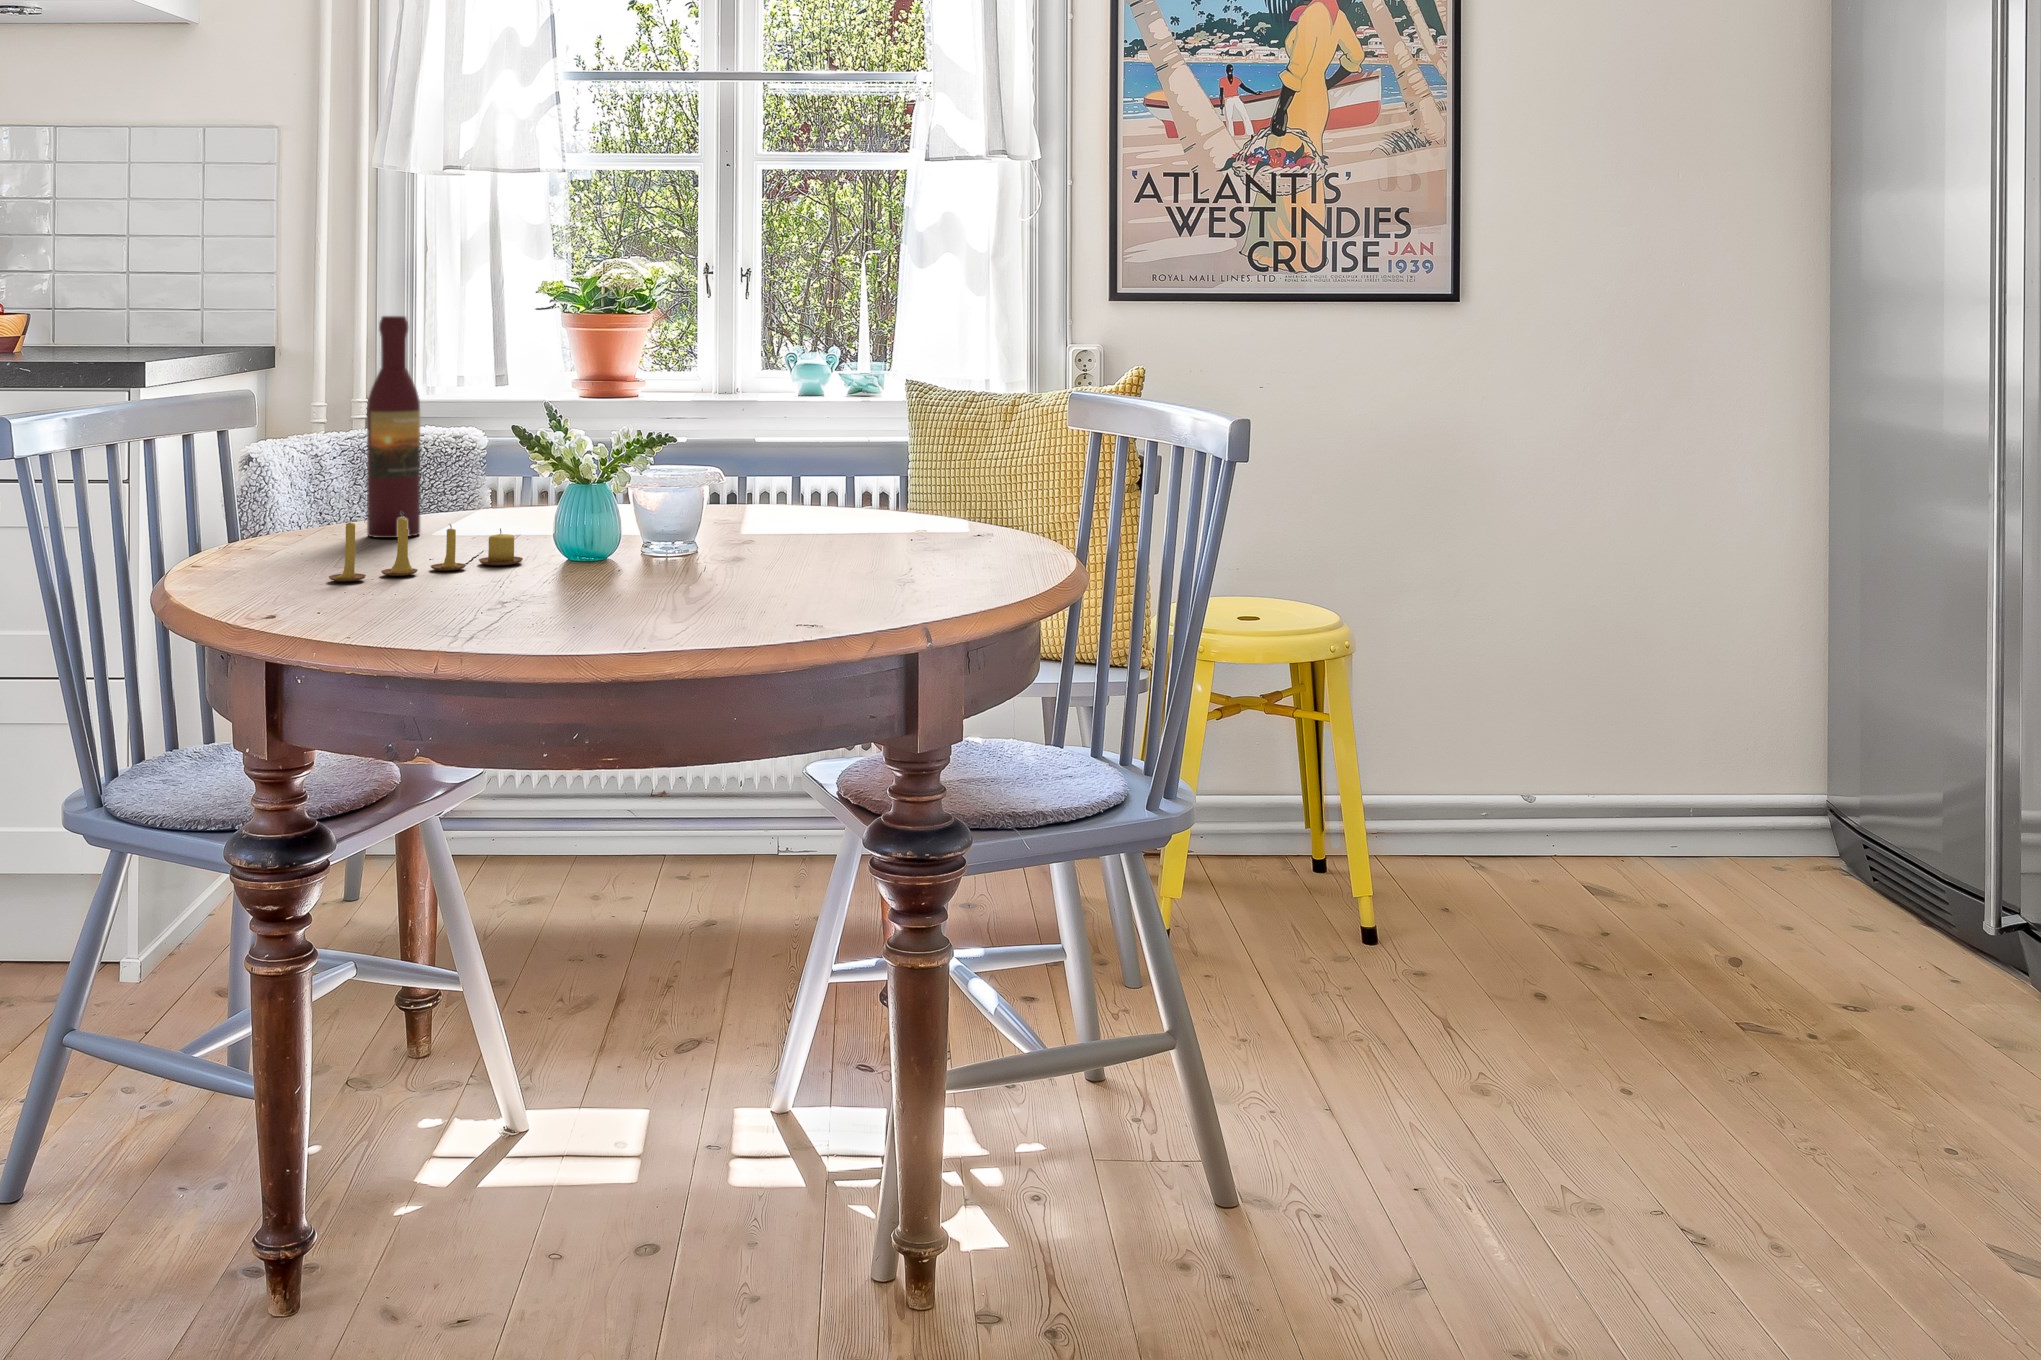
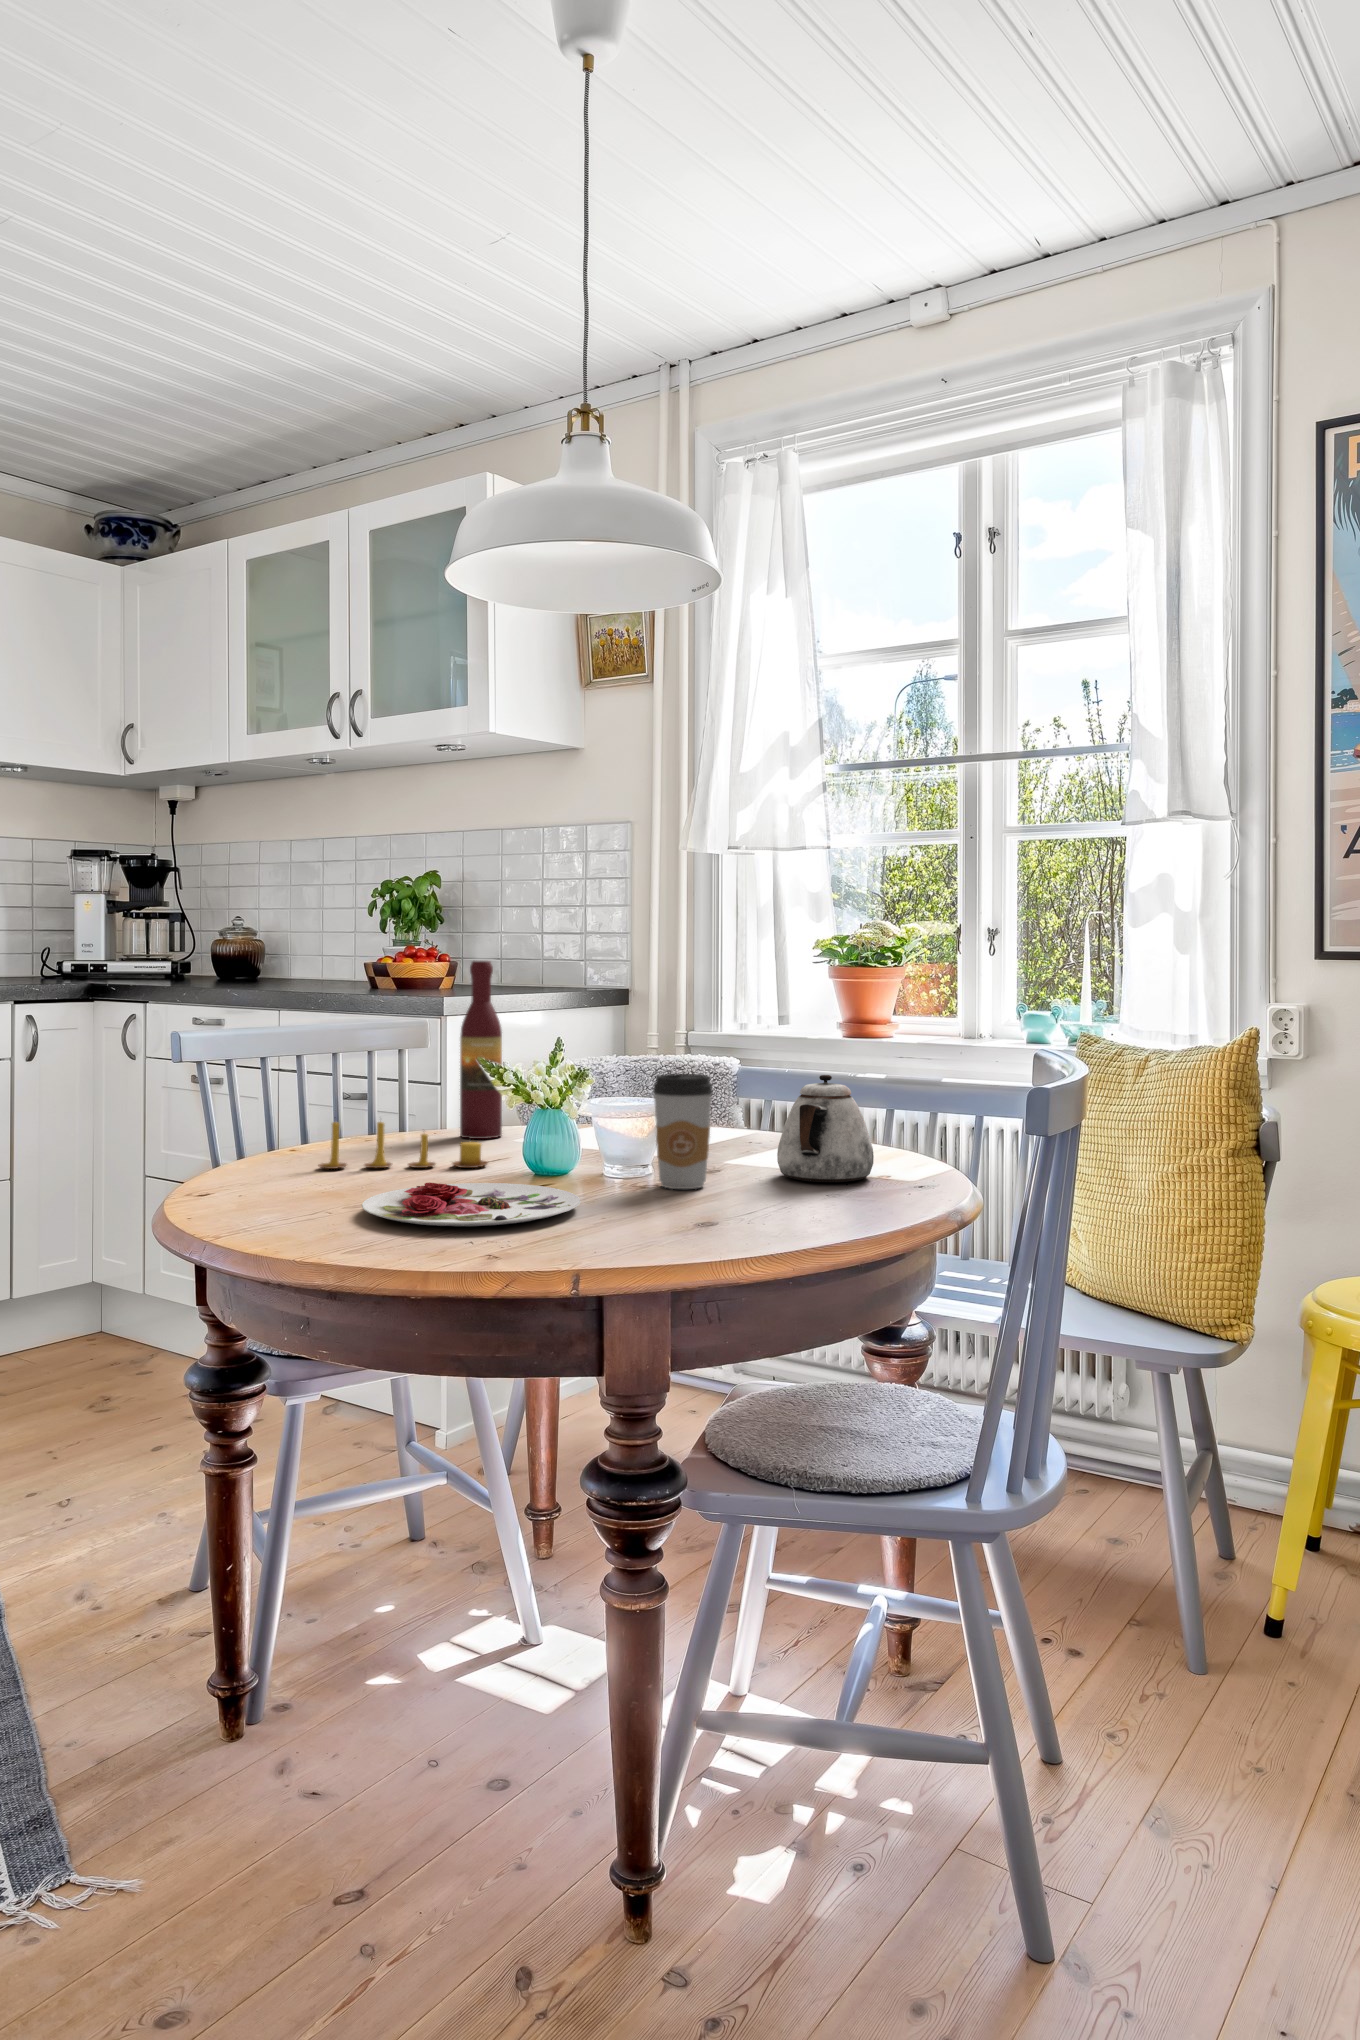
teapot: none [836,432,936,543] -> present [777,1075,874,1182]
coffee cup: none [753,437,819,561] -> present [653,1074,713,1189]
plate: none [543,570,787,613] -> present [362,1182,580,1226]

